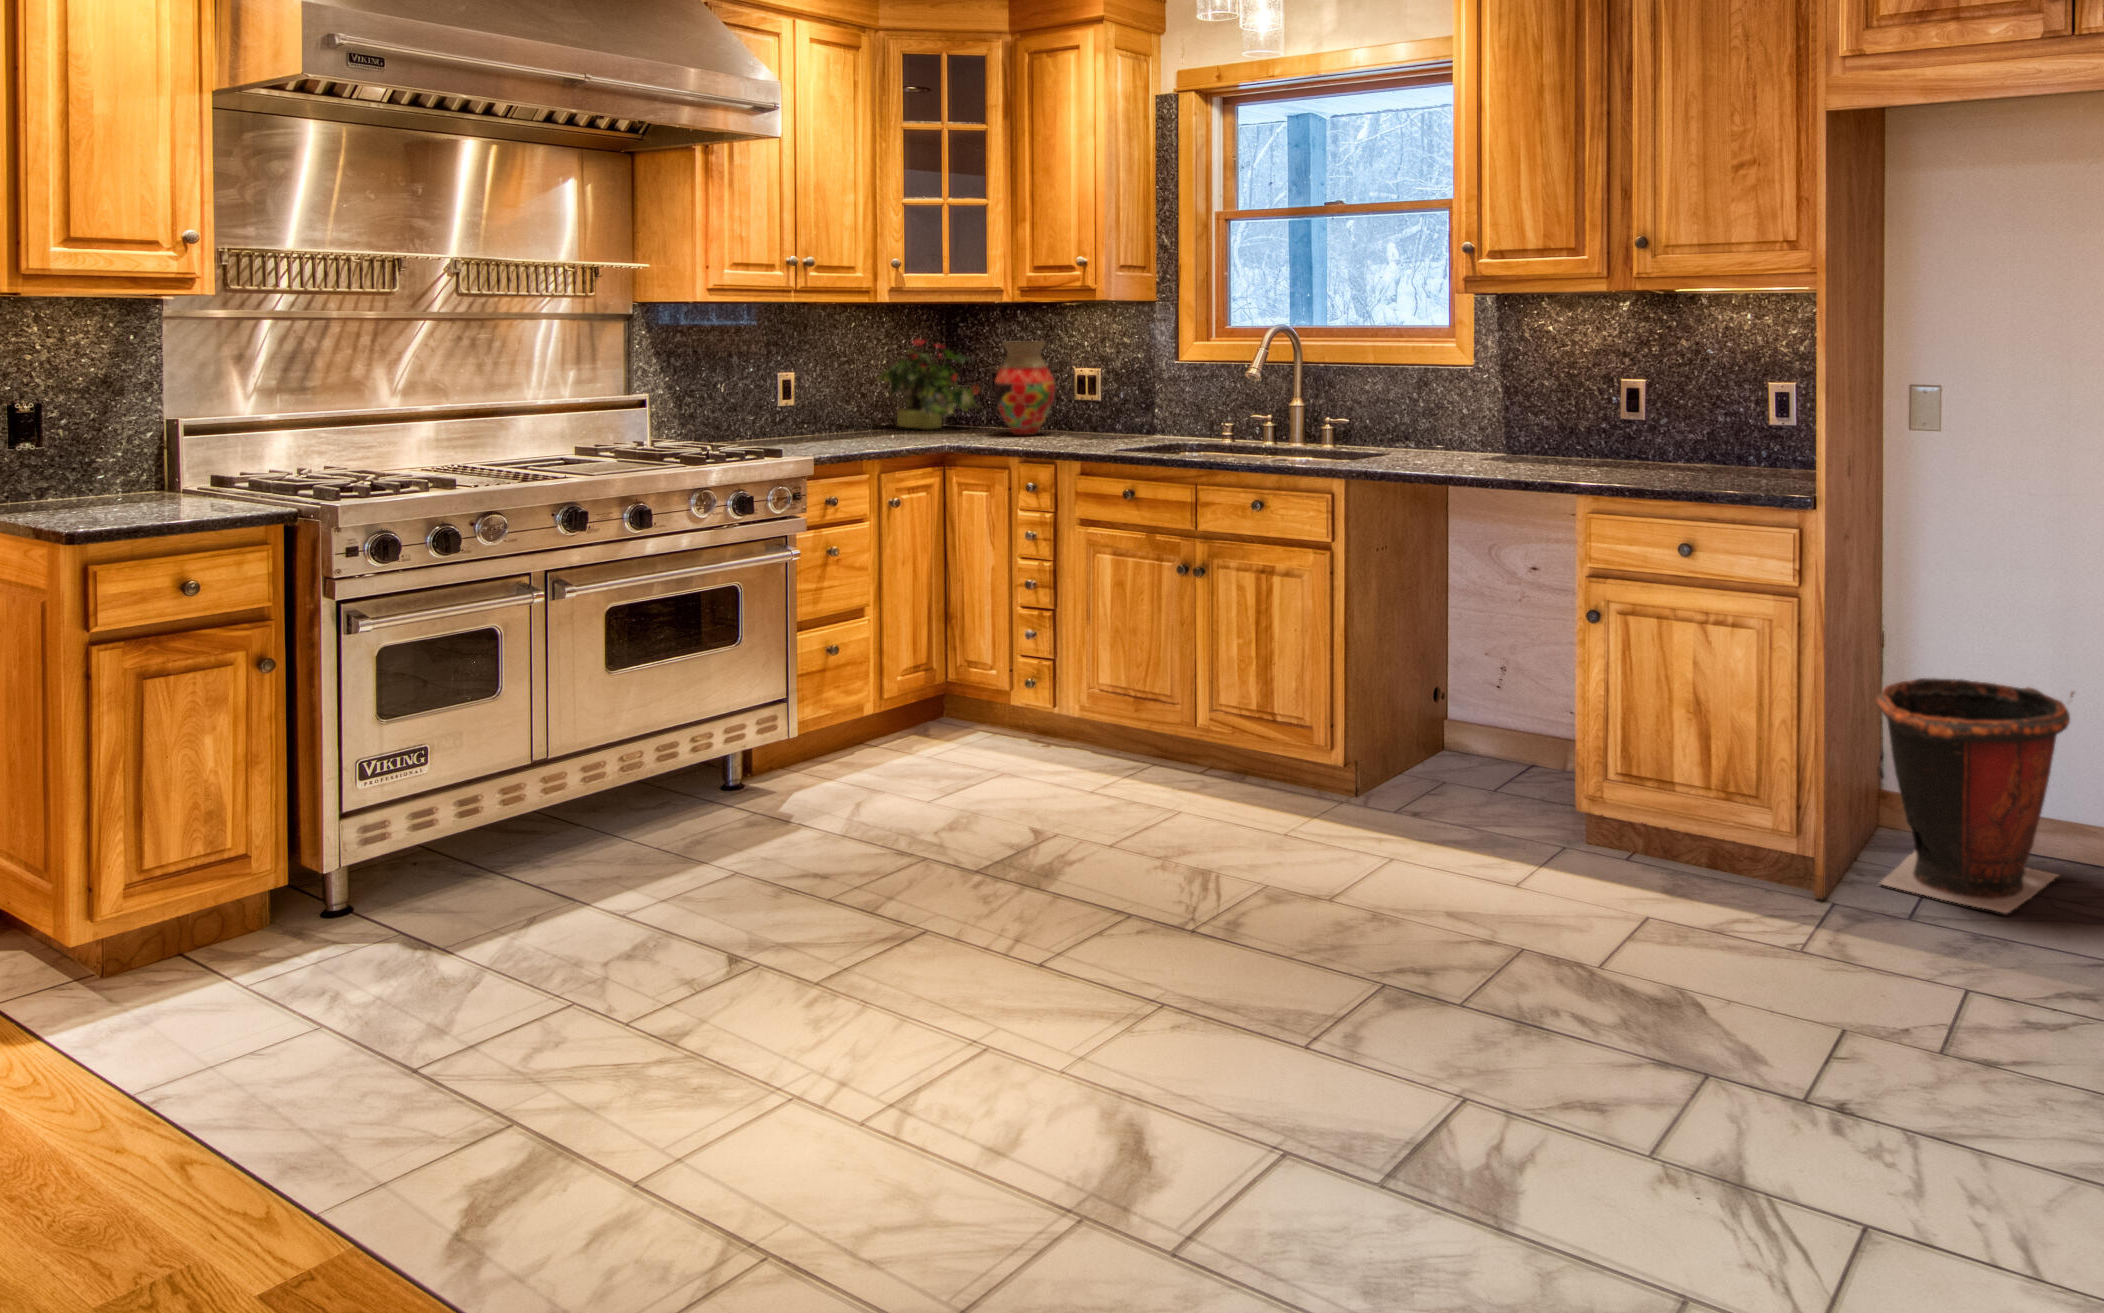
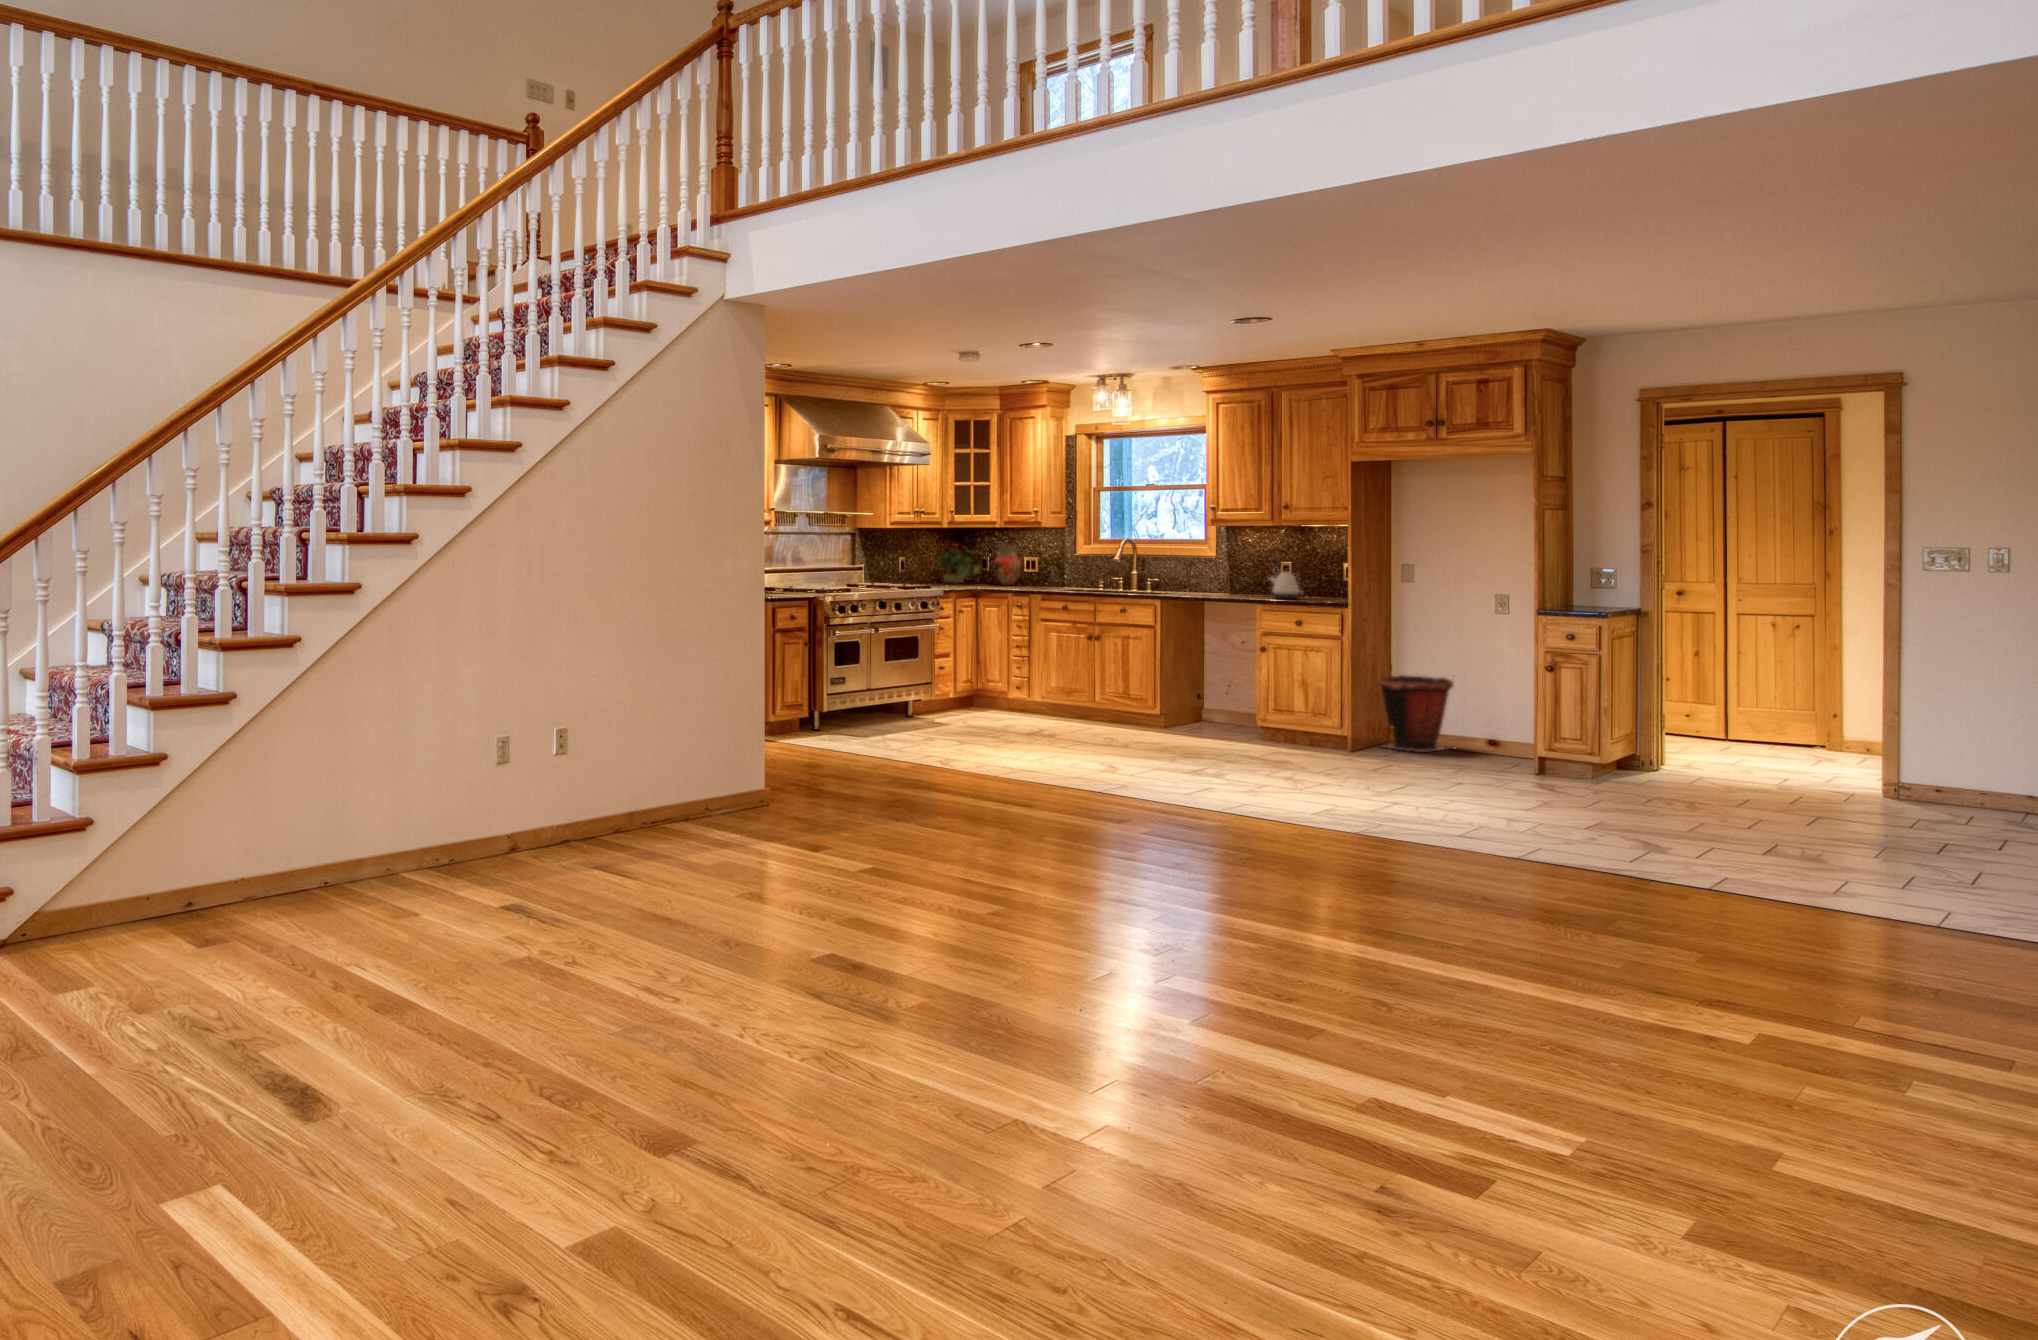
kettle: none [1600,375,1682,479] -> present [1270,566,1301,599]

